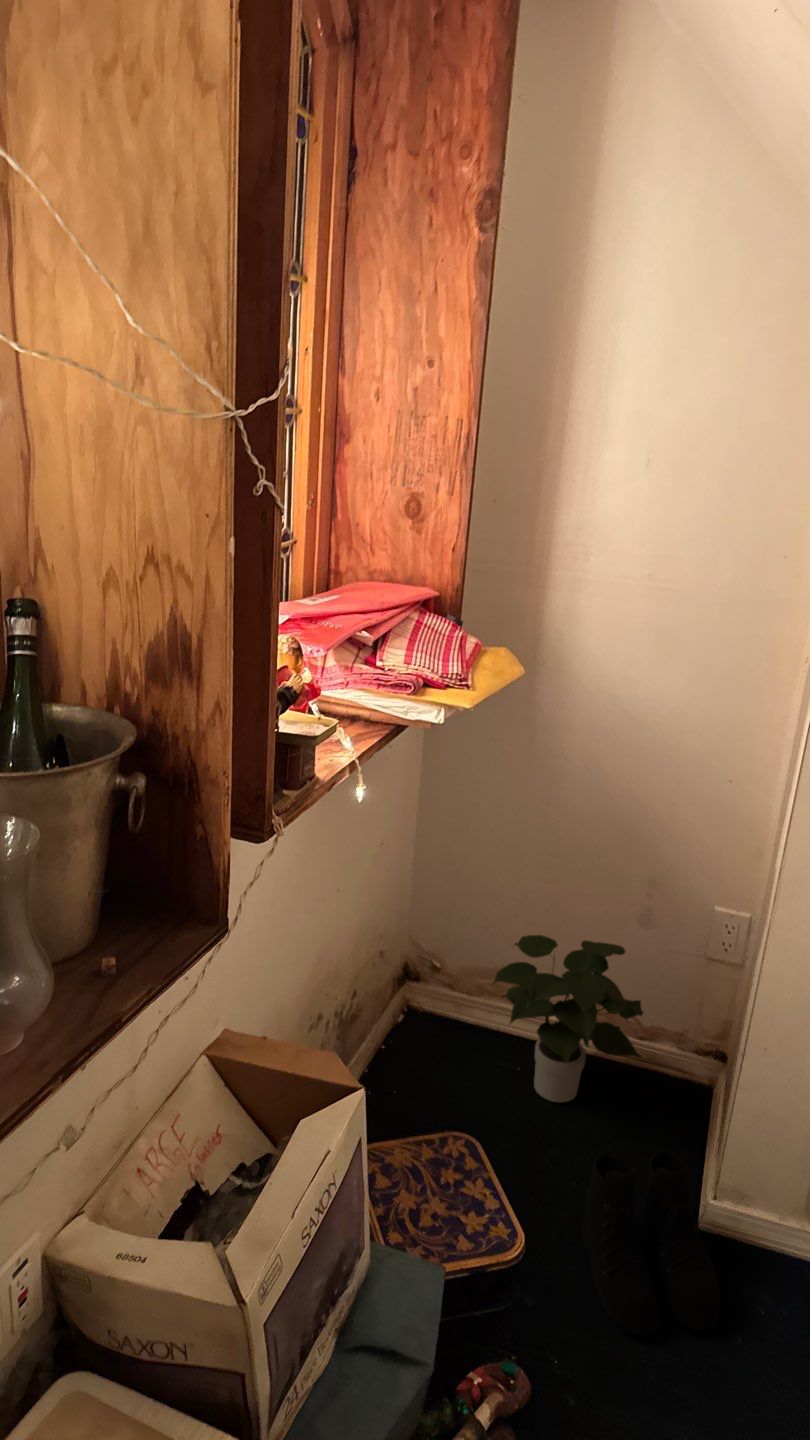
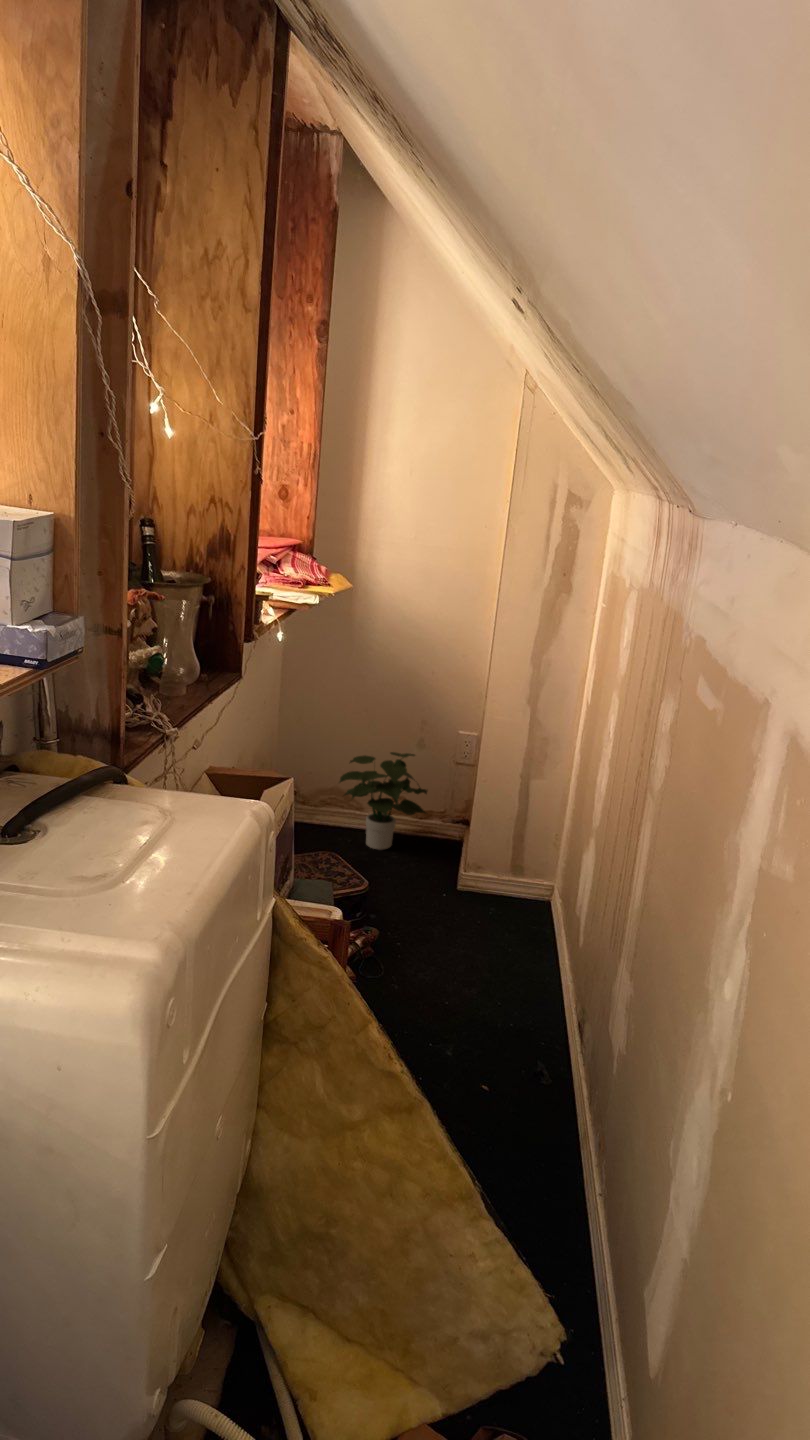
boots: present [582,1150,720,1335] -> none [401,844,473,920]

